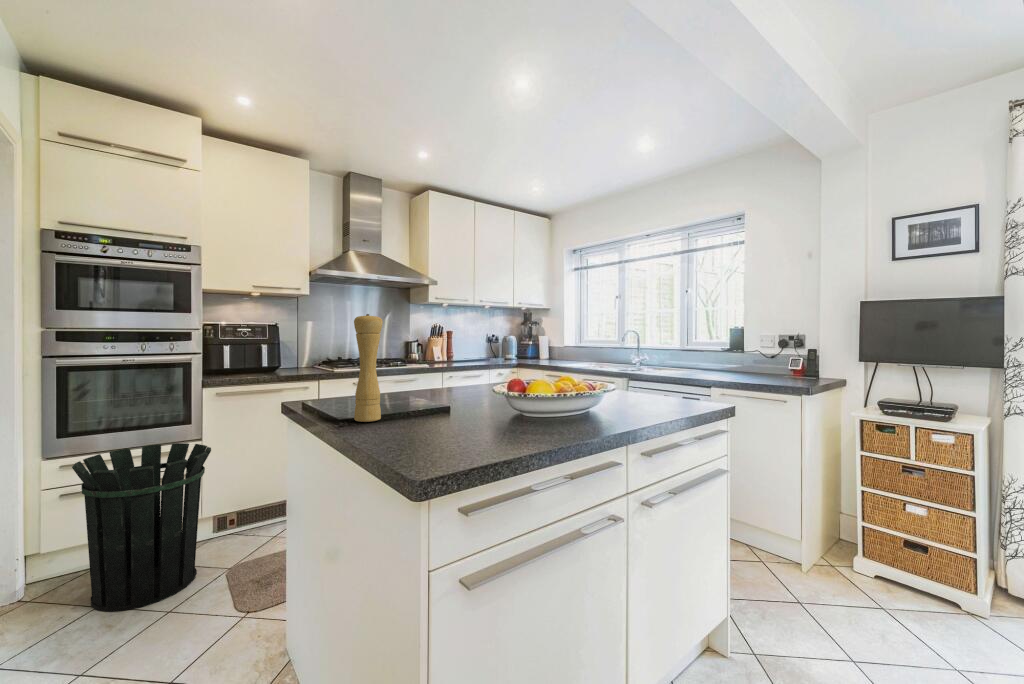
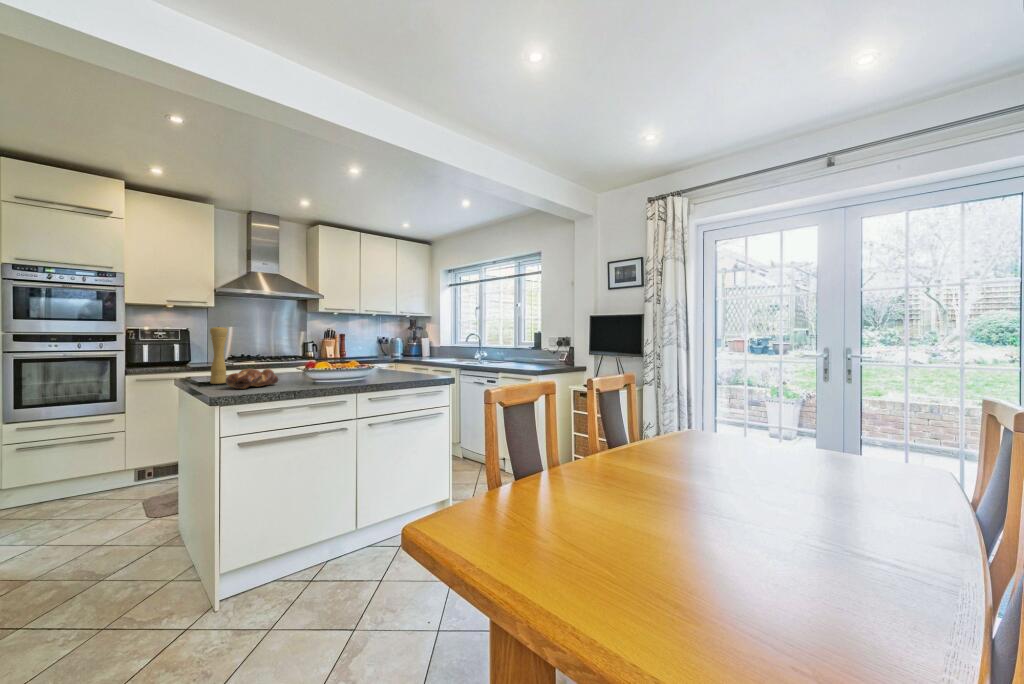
bread loaf: none [405,396,483,444] -> present [226,368,279,389]
waste bin: present [72,443,211,612] -> none [28,413,131,520]

